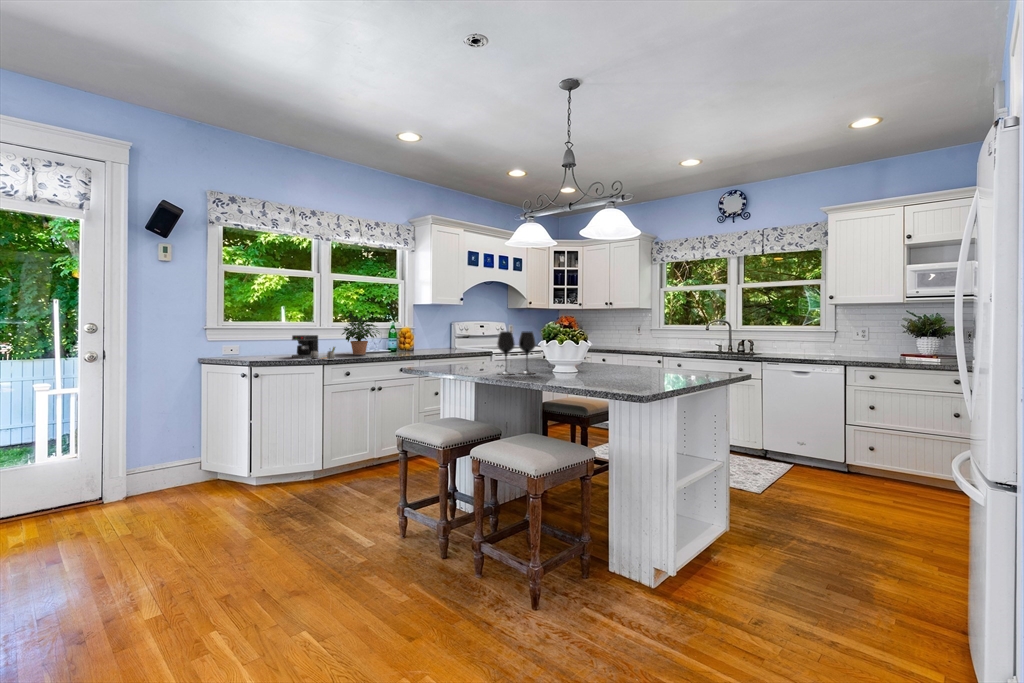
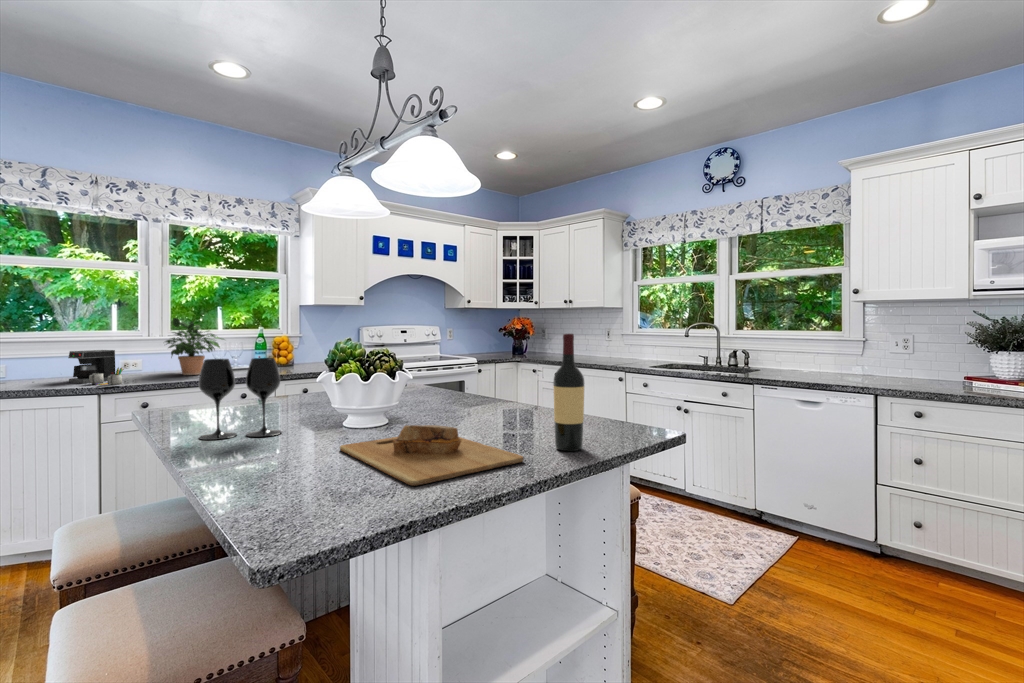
wine bottle: none [694,318,710,377] -> present [553,333,584,451]
cutting board: none [588,362,689,383] -> present [340,425,524,486]

